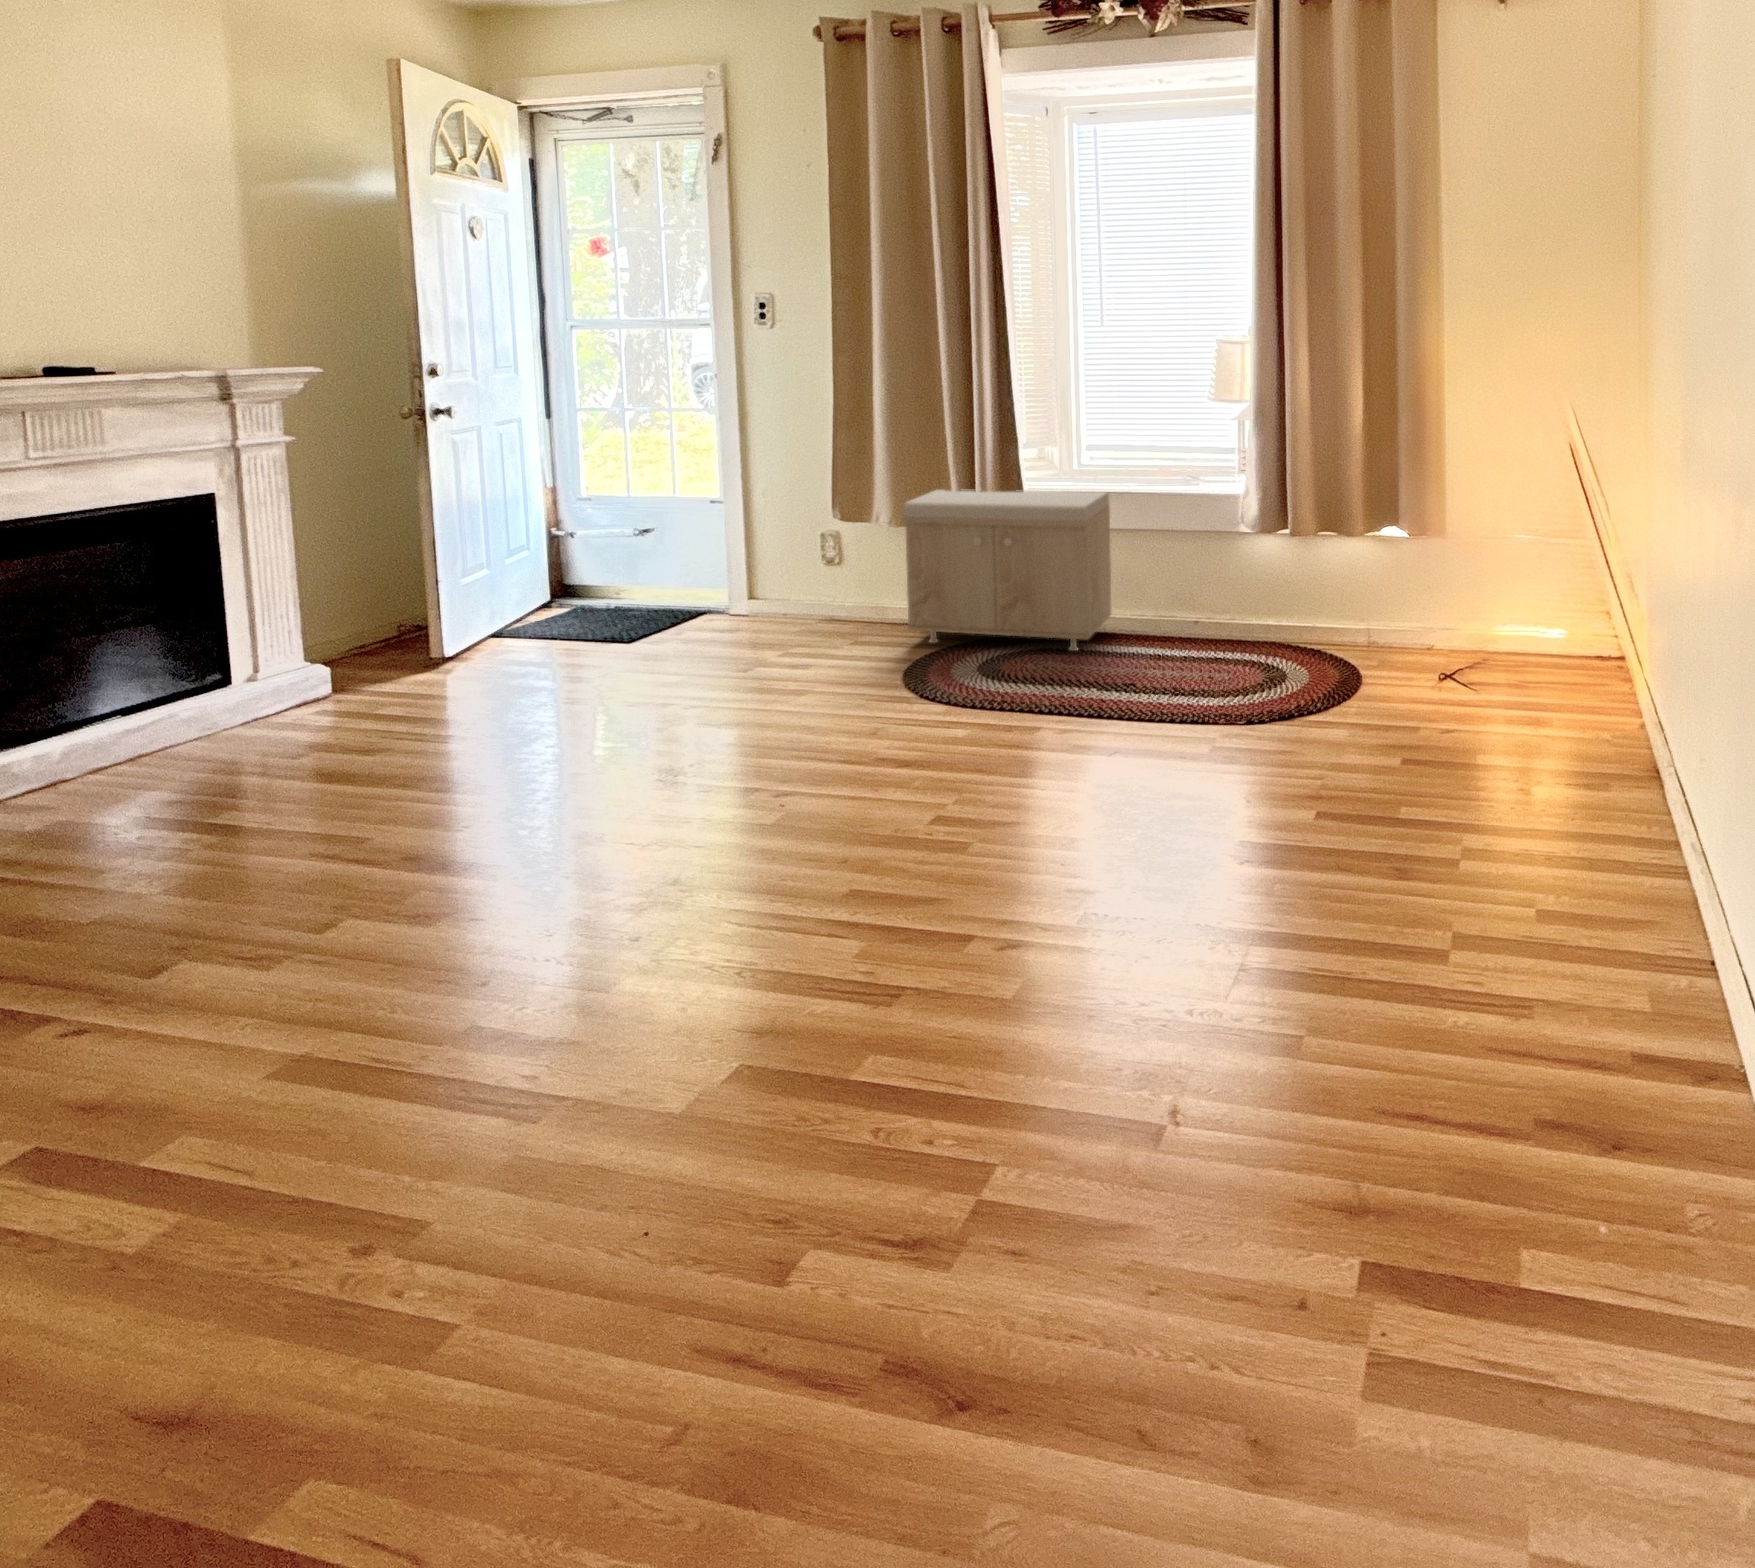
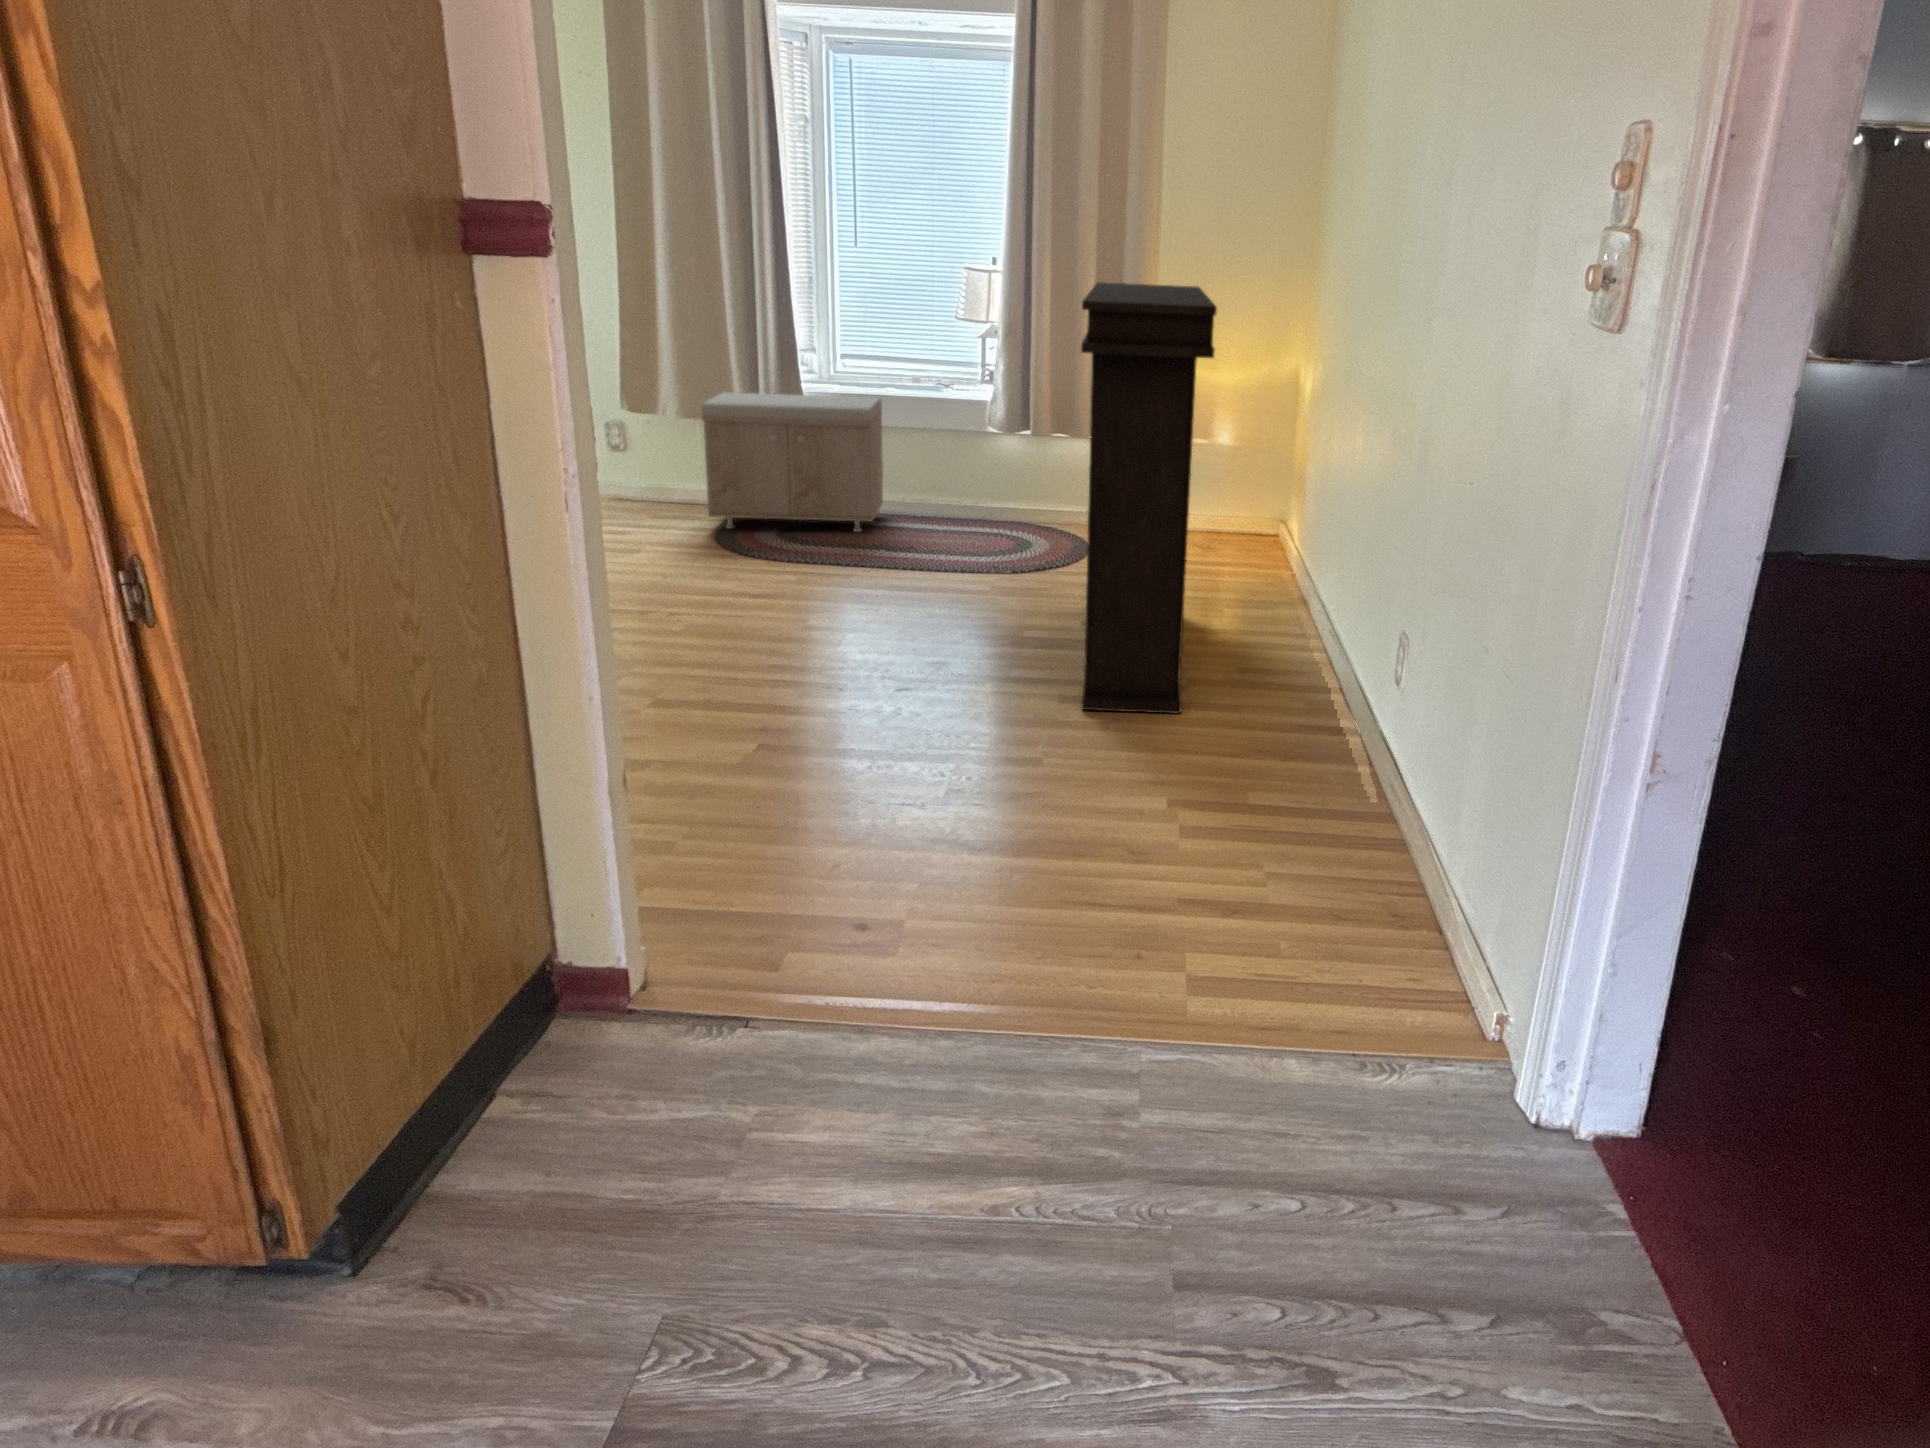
console table: none [1249,344,1472,1006] -> present [1081,282,1217,714]

